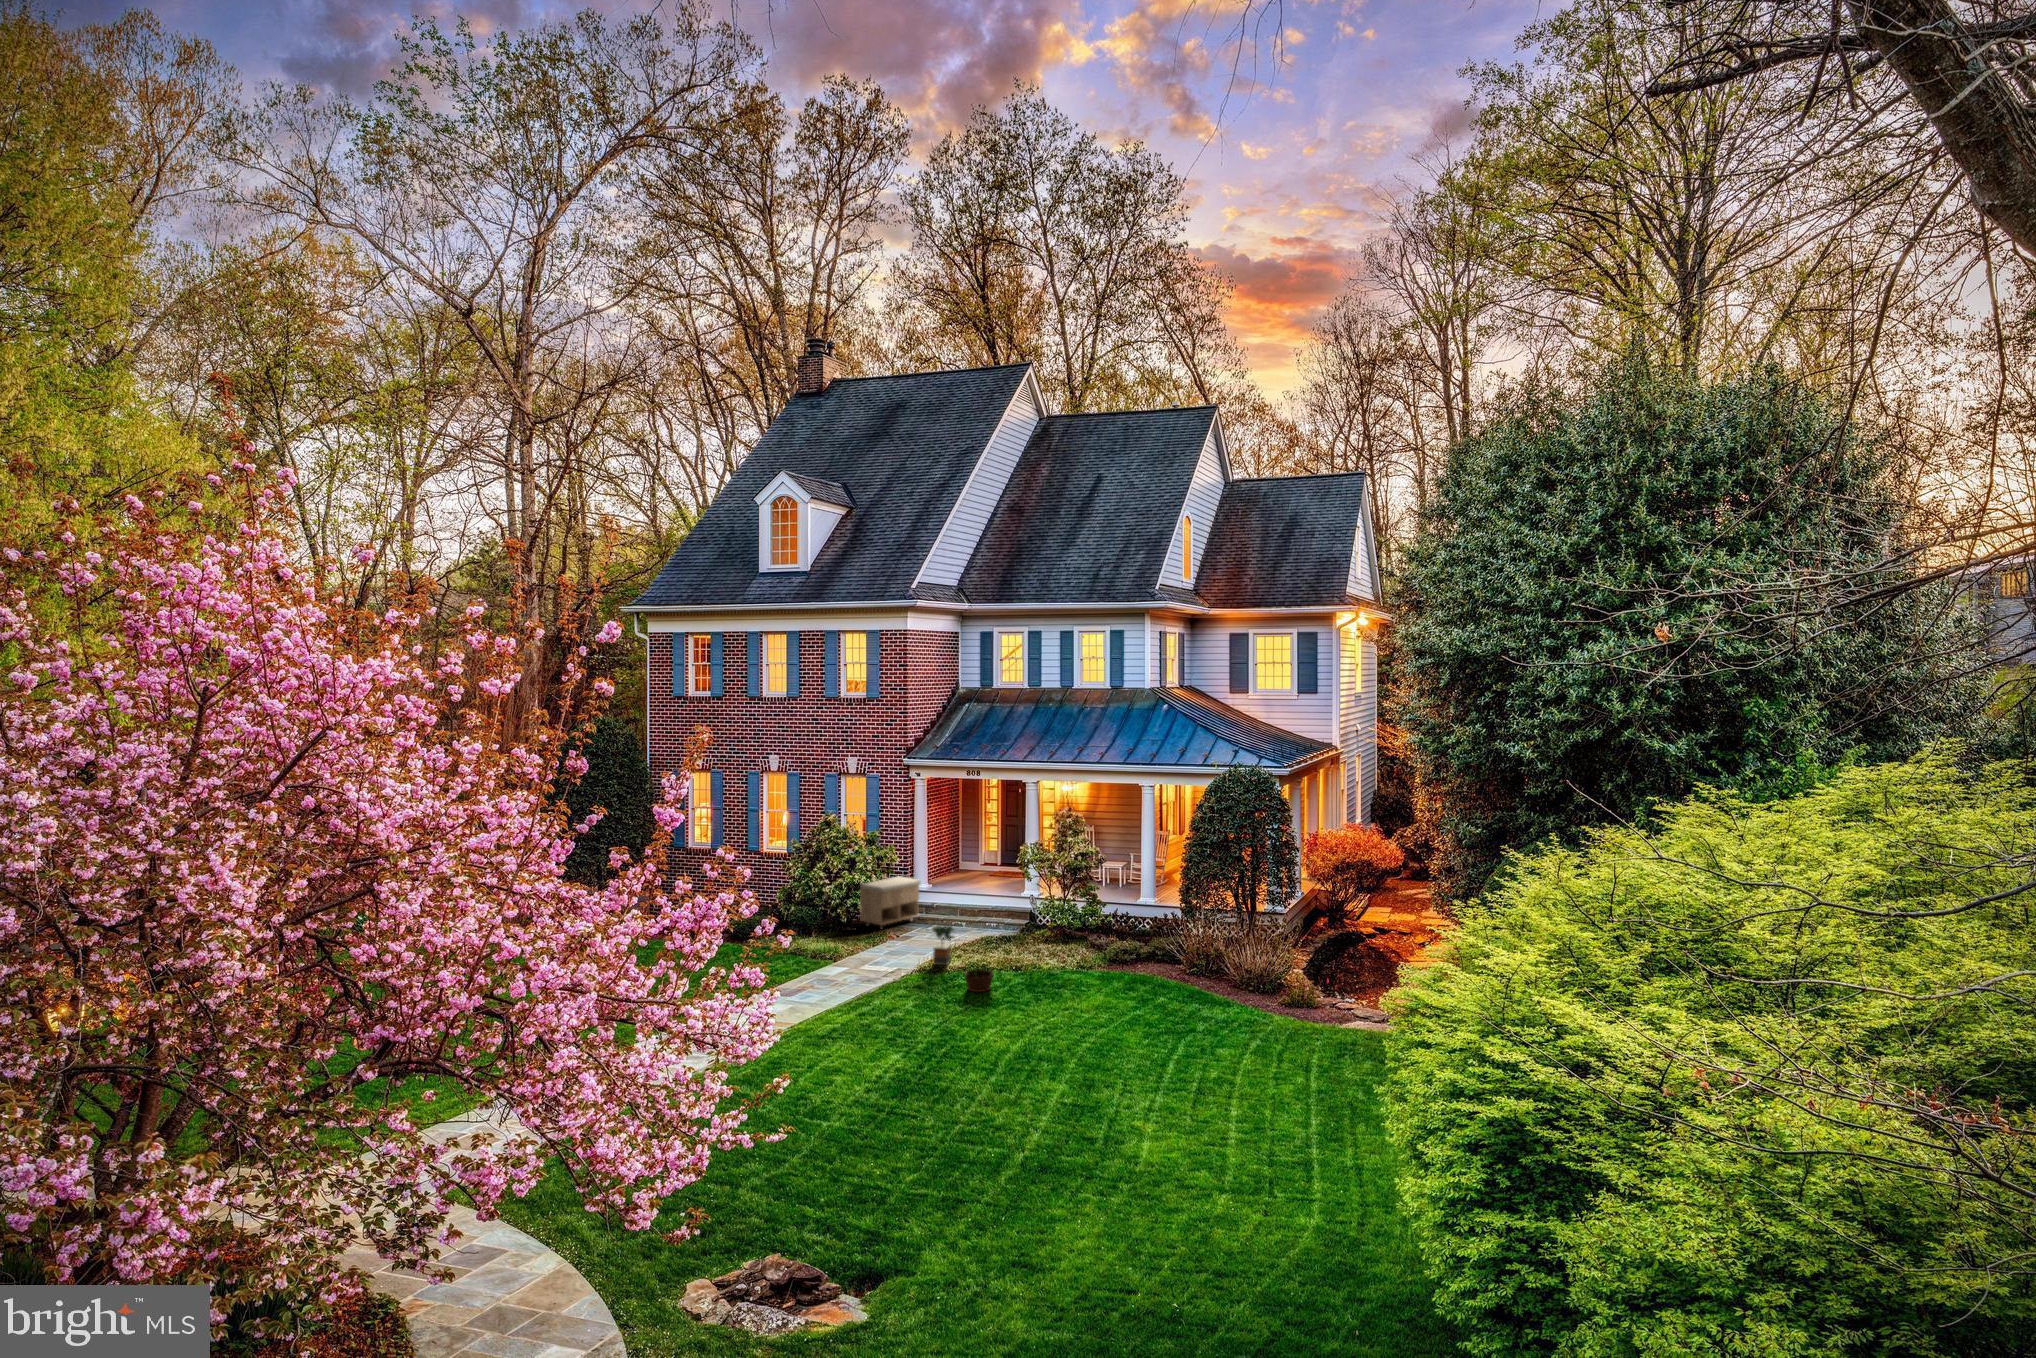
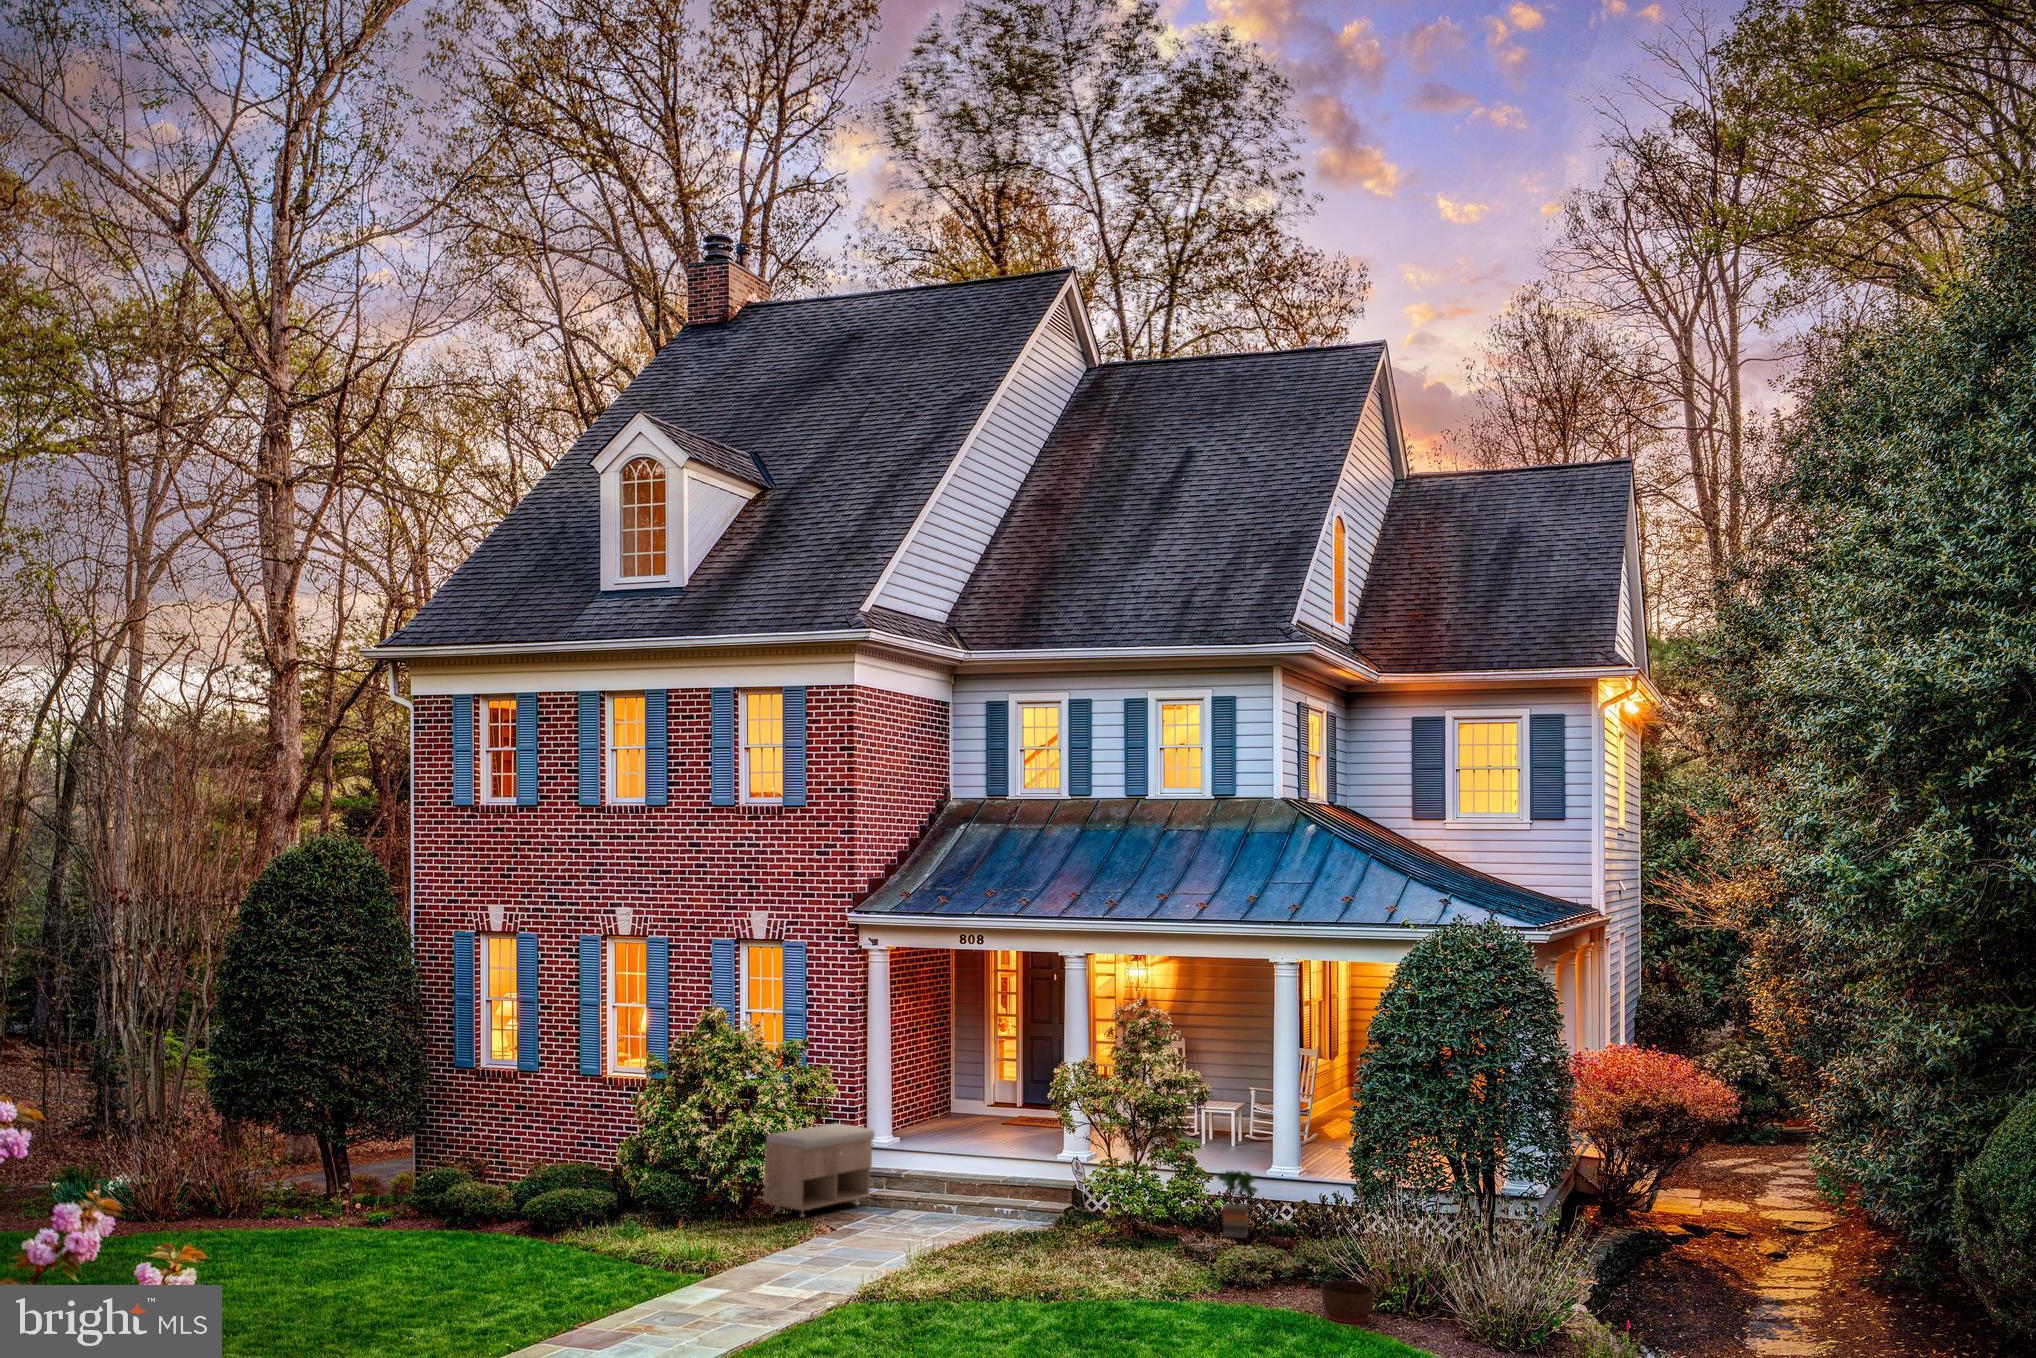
potted tree: present [932,925,955,965] -> present [1218,1171,1257,1238]
basket: present [965,969,993,992] -> present [1320,1280,1375,1323]

